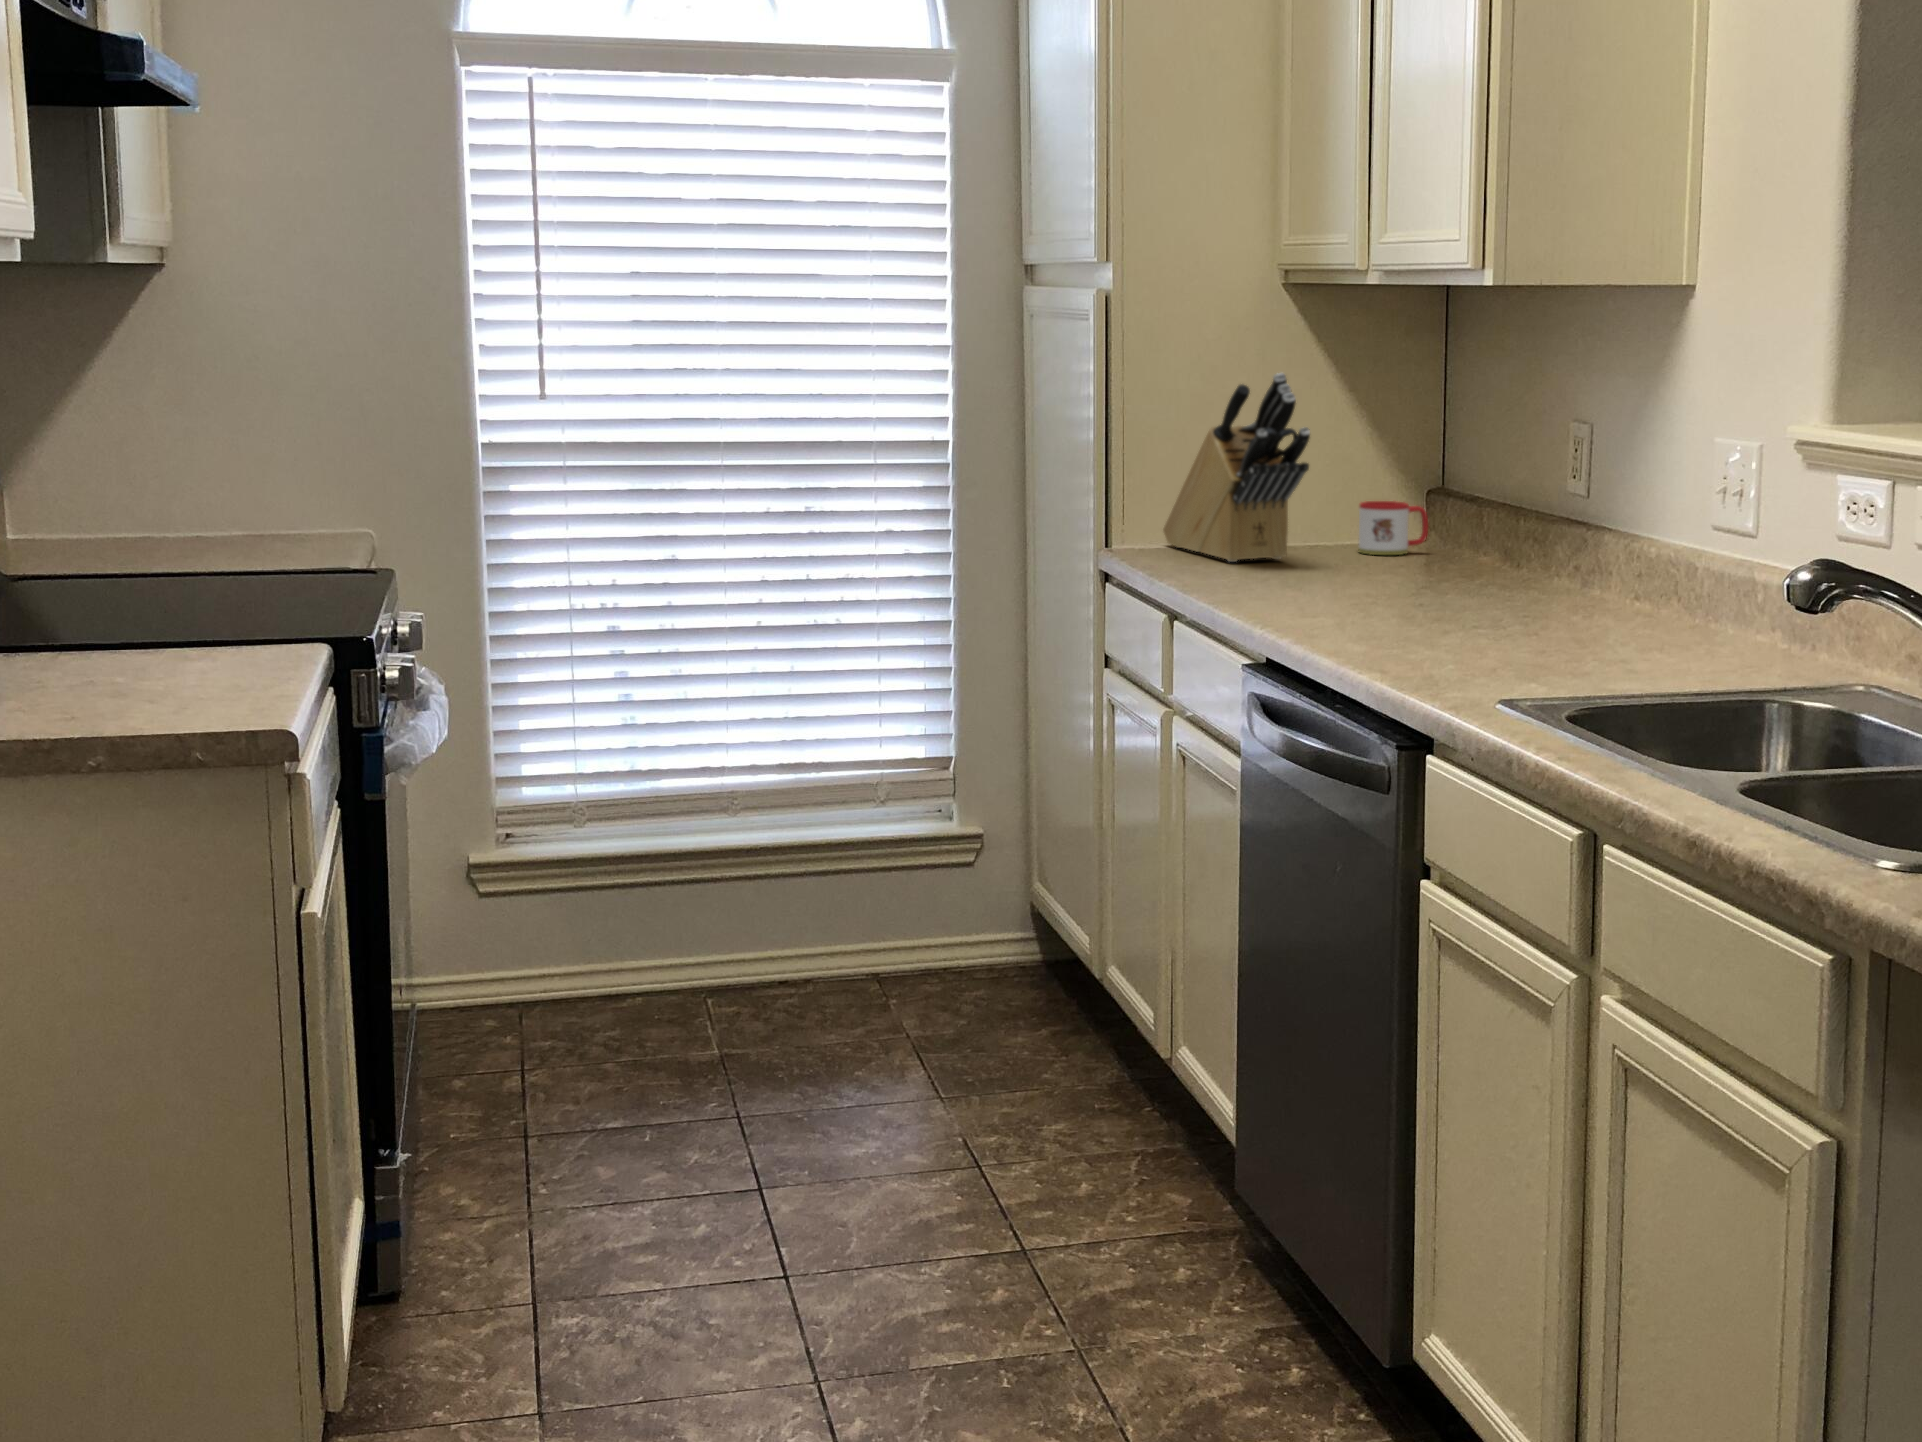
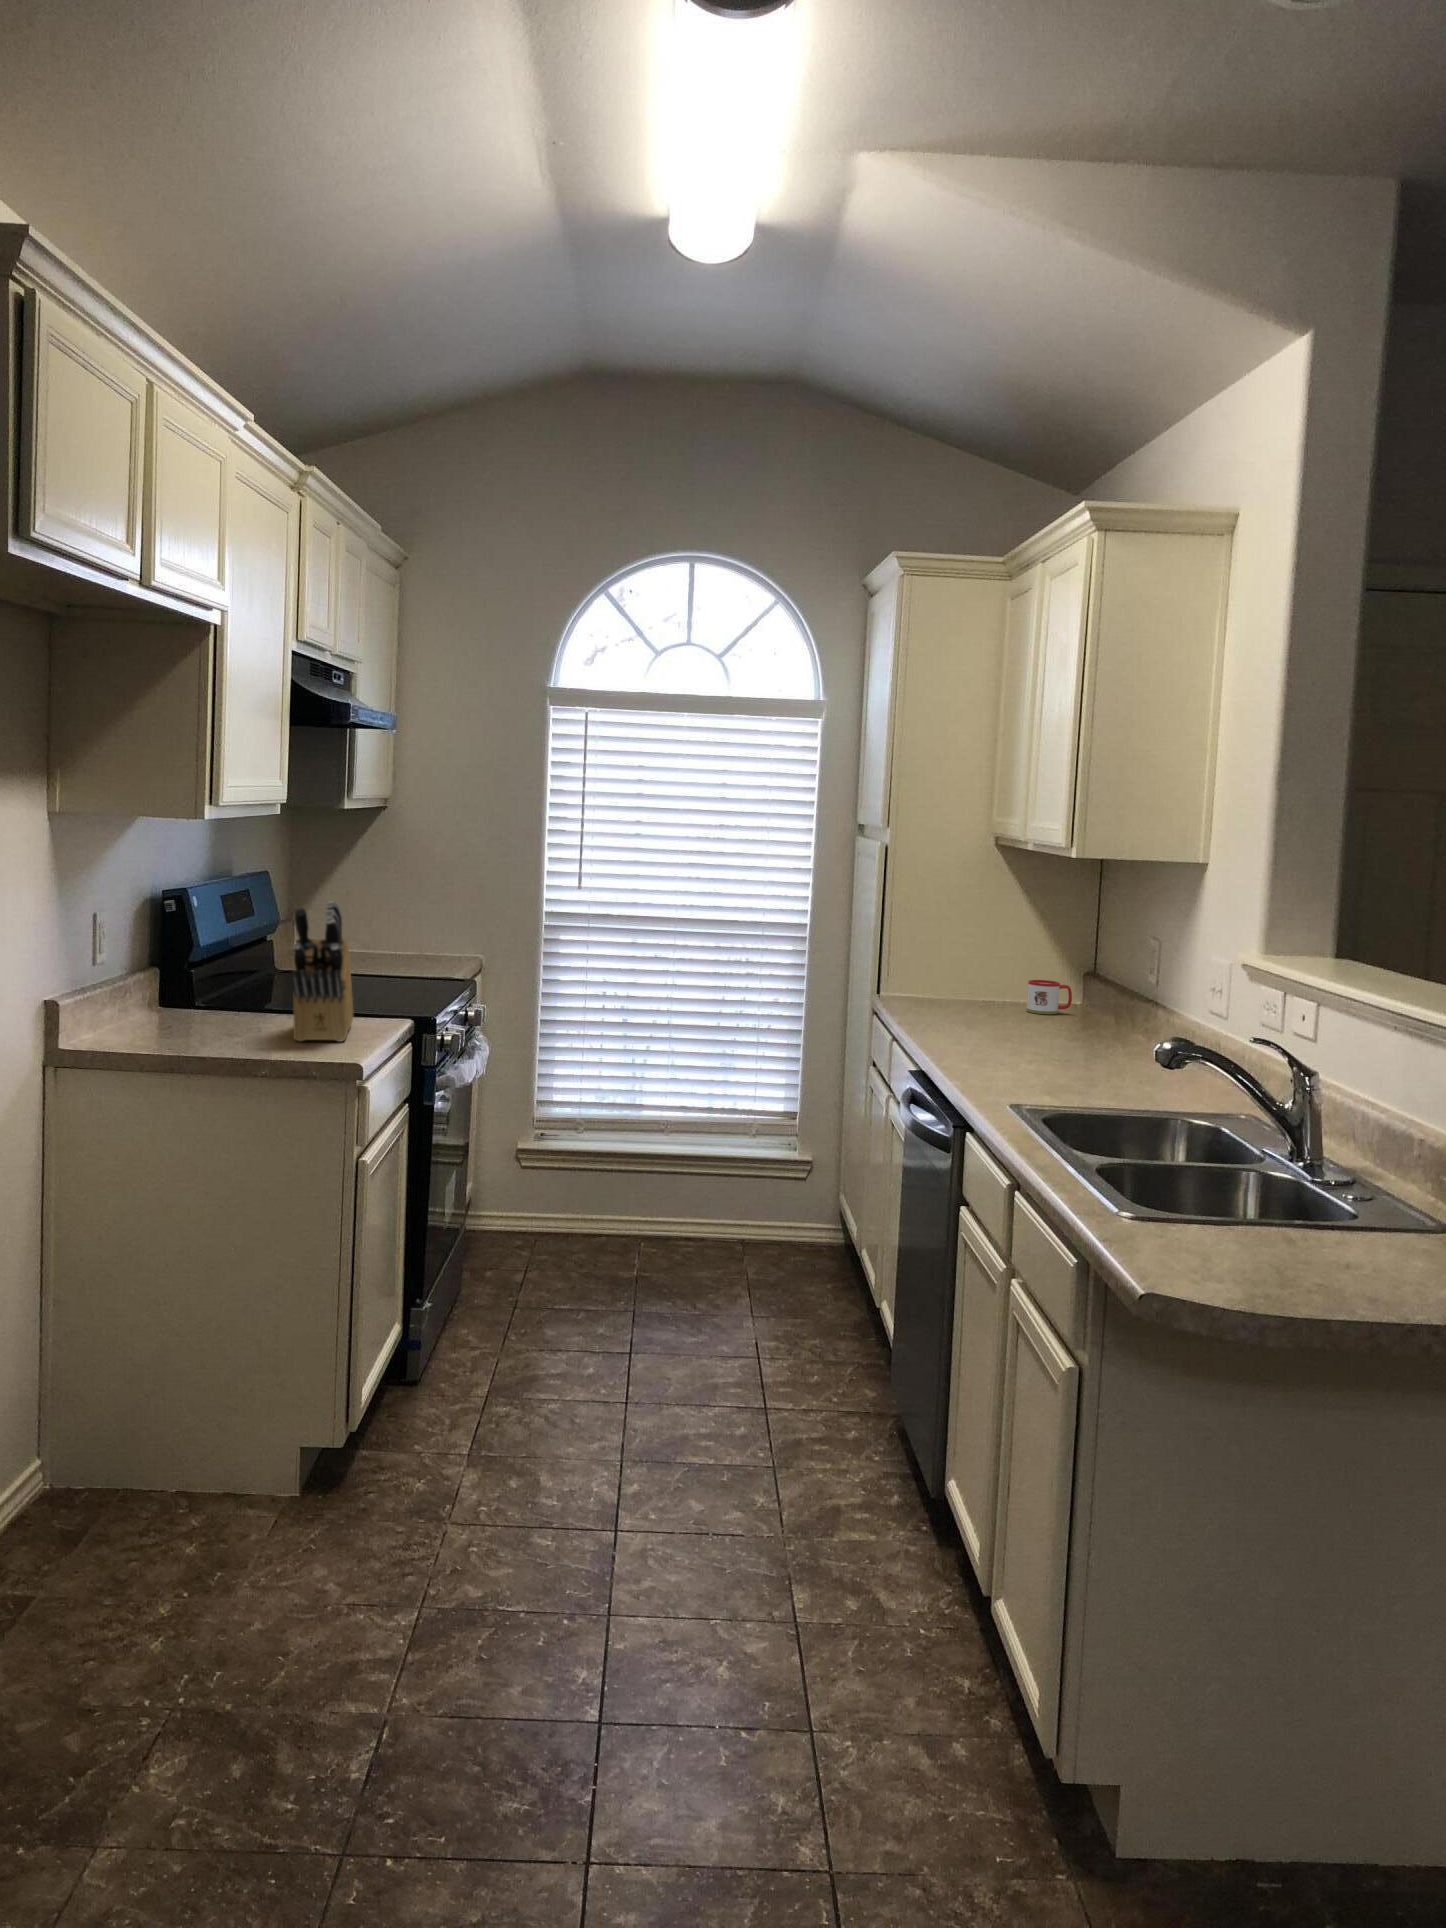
knife block: present [1163,373,1310,562] -> present [291,901,353,1042]

